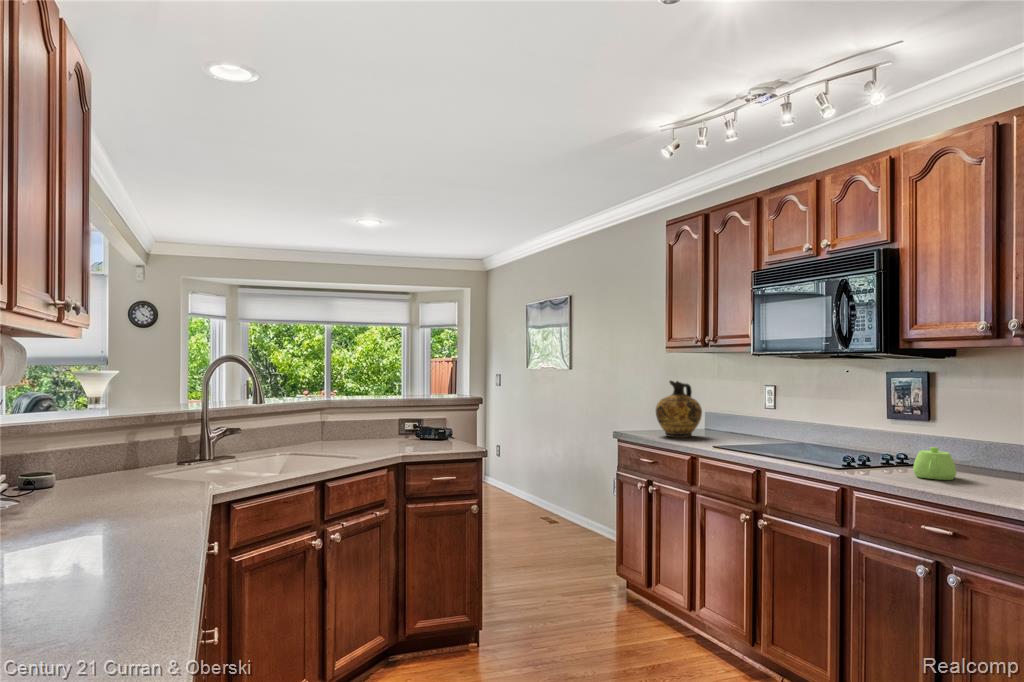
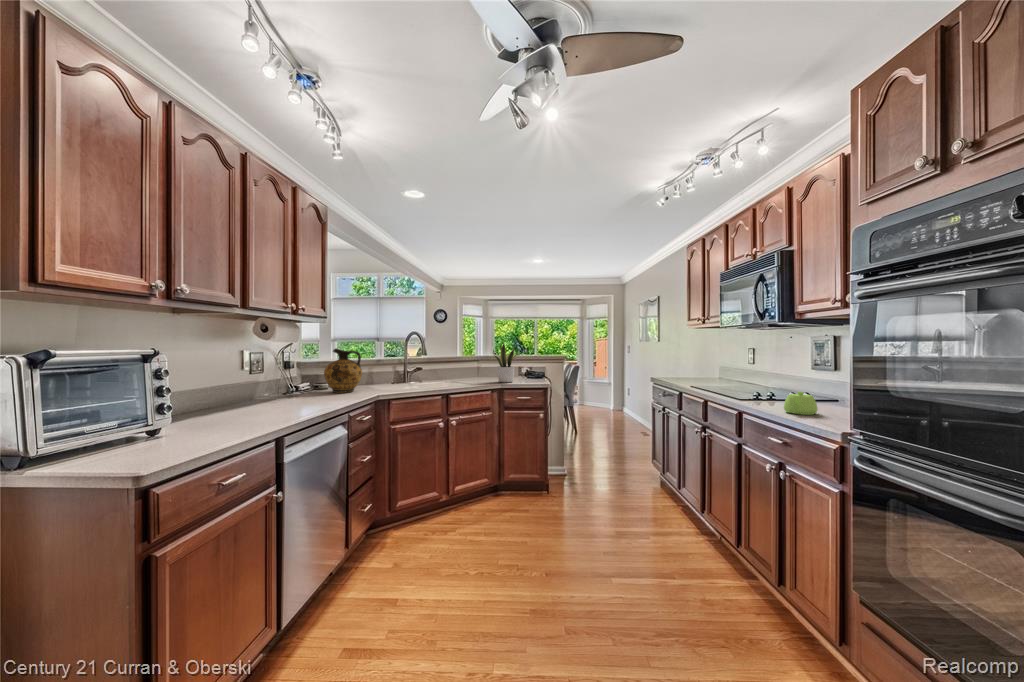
potted plant: none [374,370,432,448] -> present [494,343,516,382]
ceramic jug: present [656,381,702,437] -> present [324,348,362,393]

